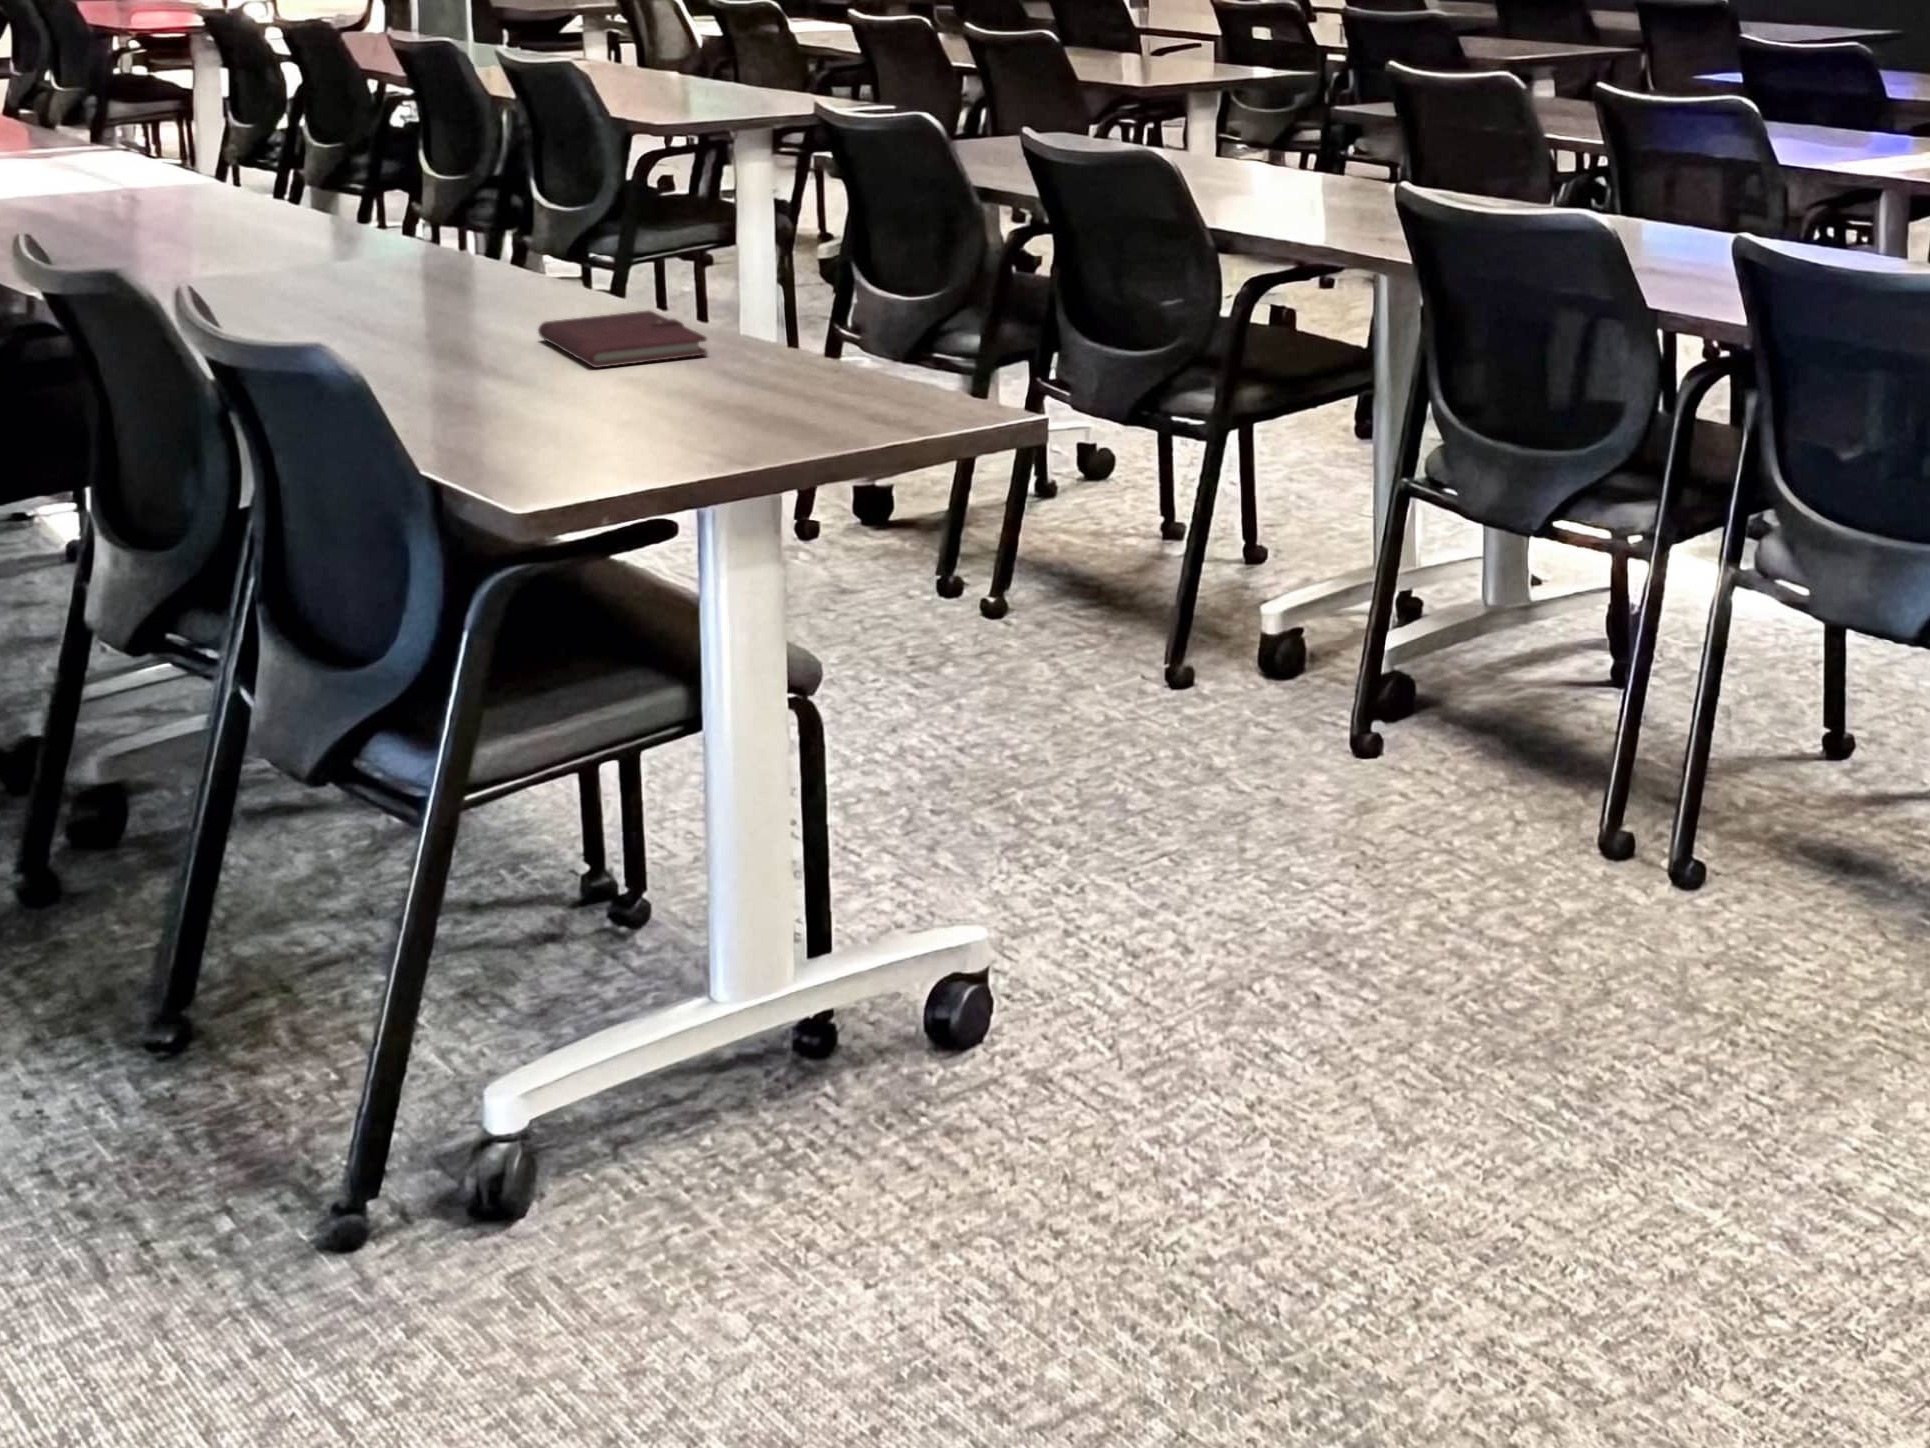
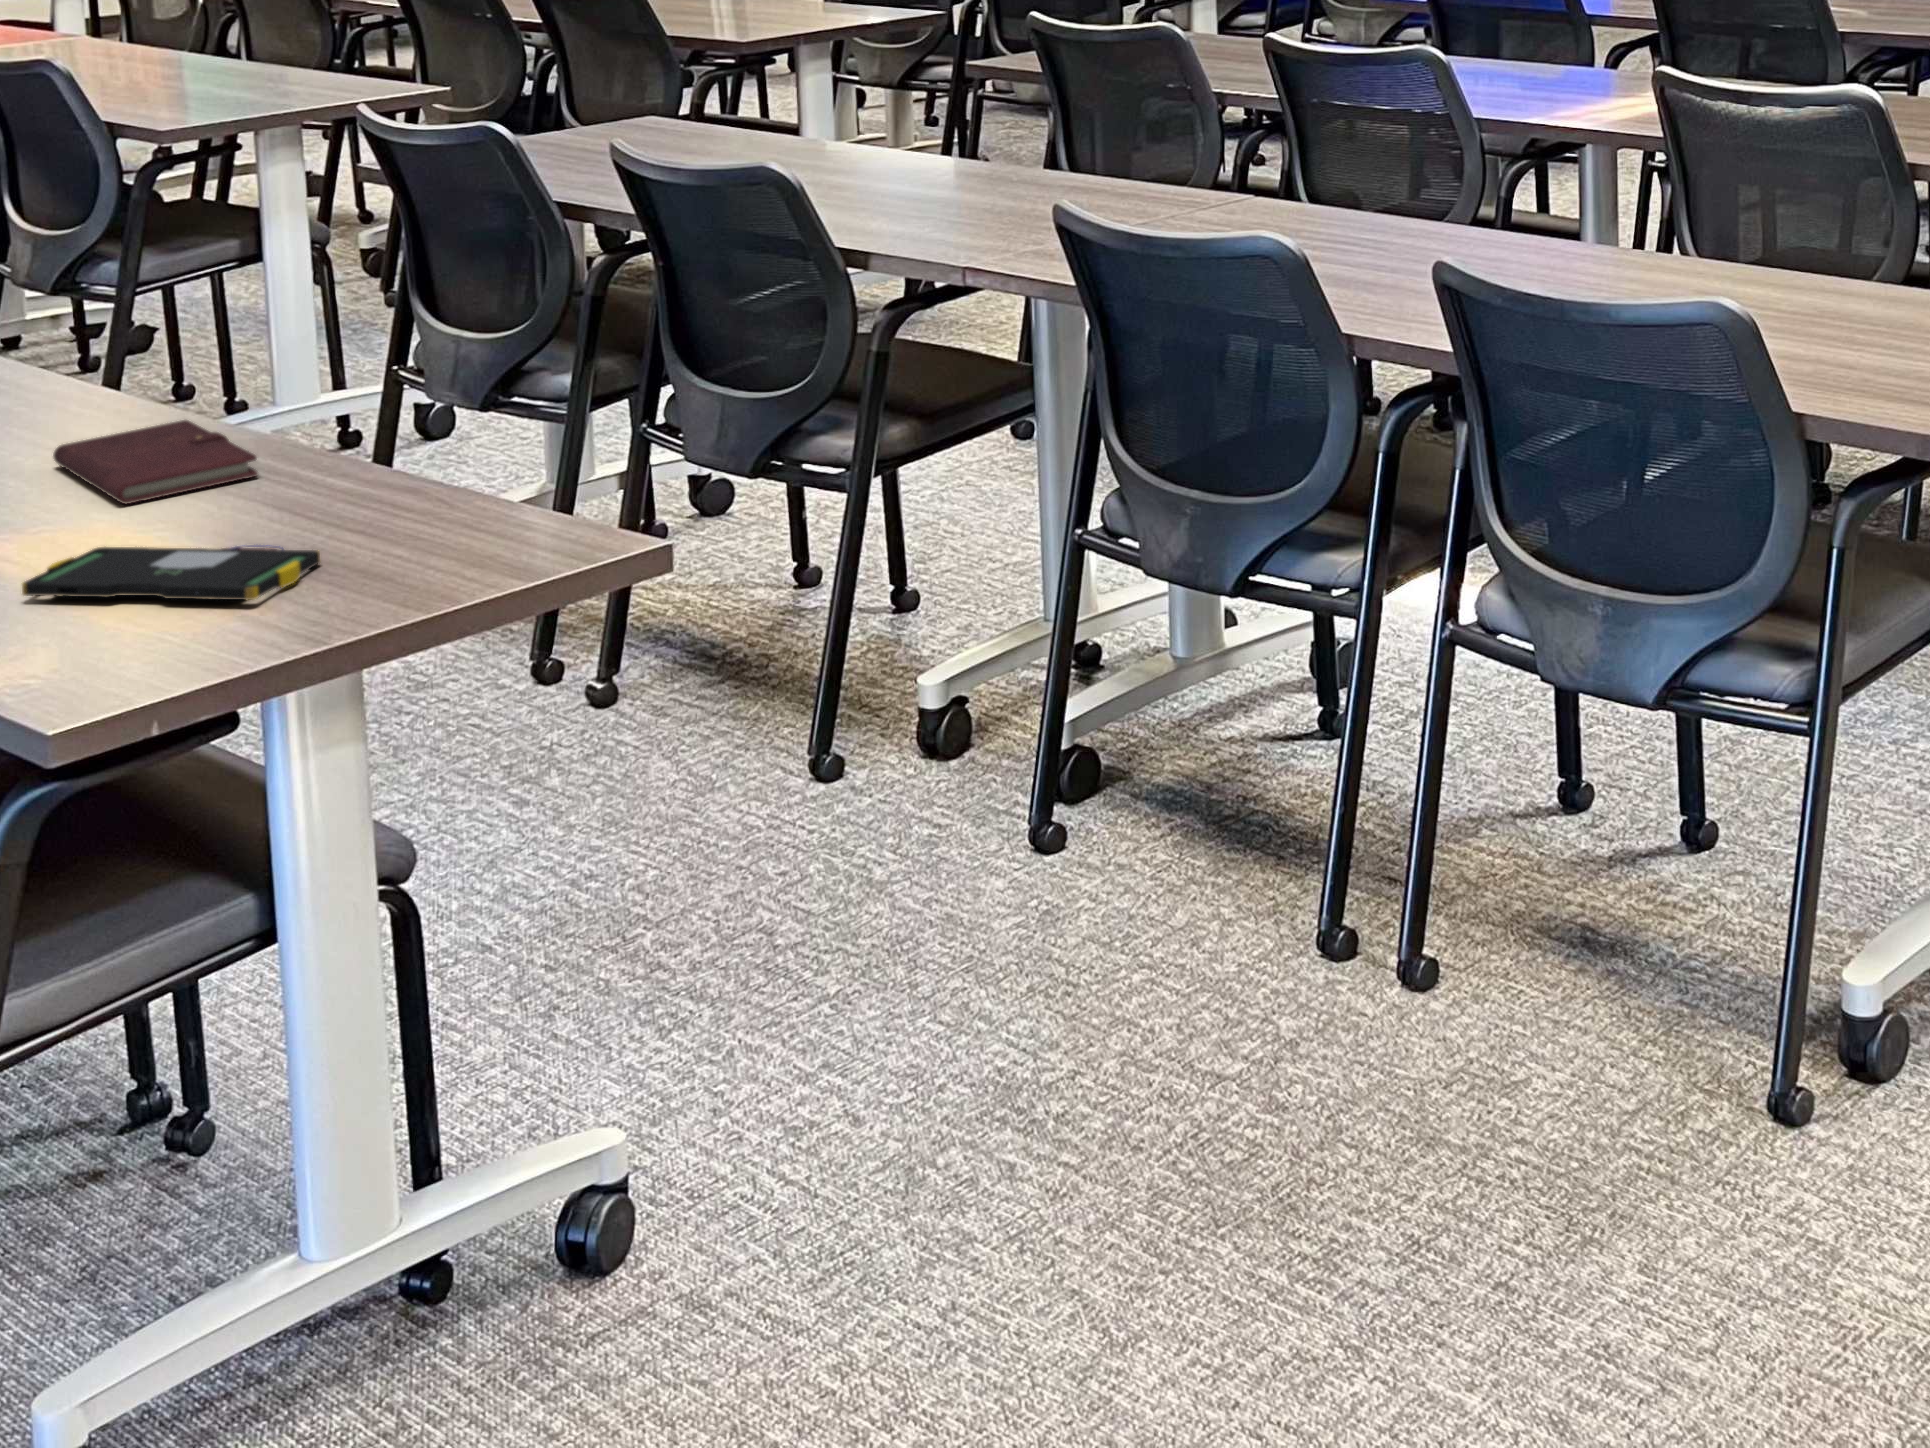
tablet: none [506,392,755,435] -> present [22,546,320,600]

